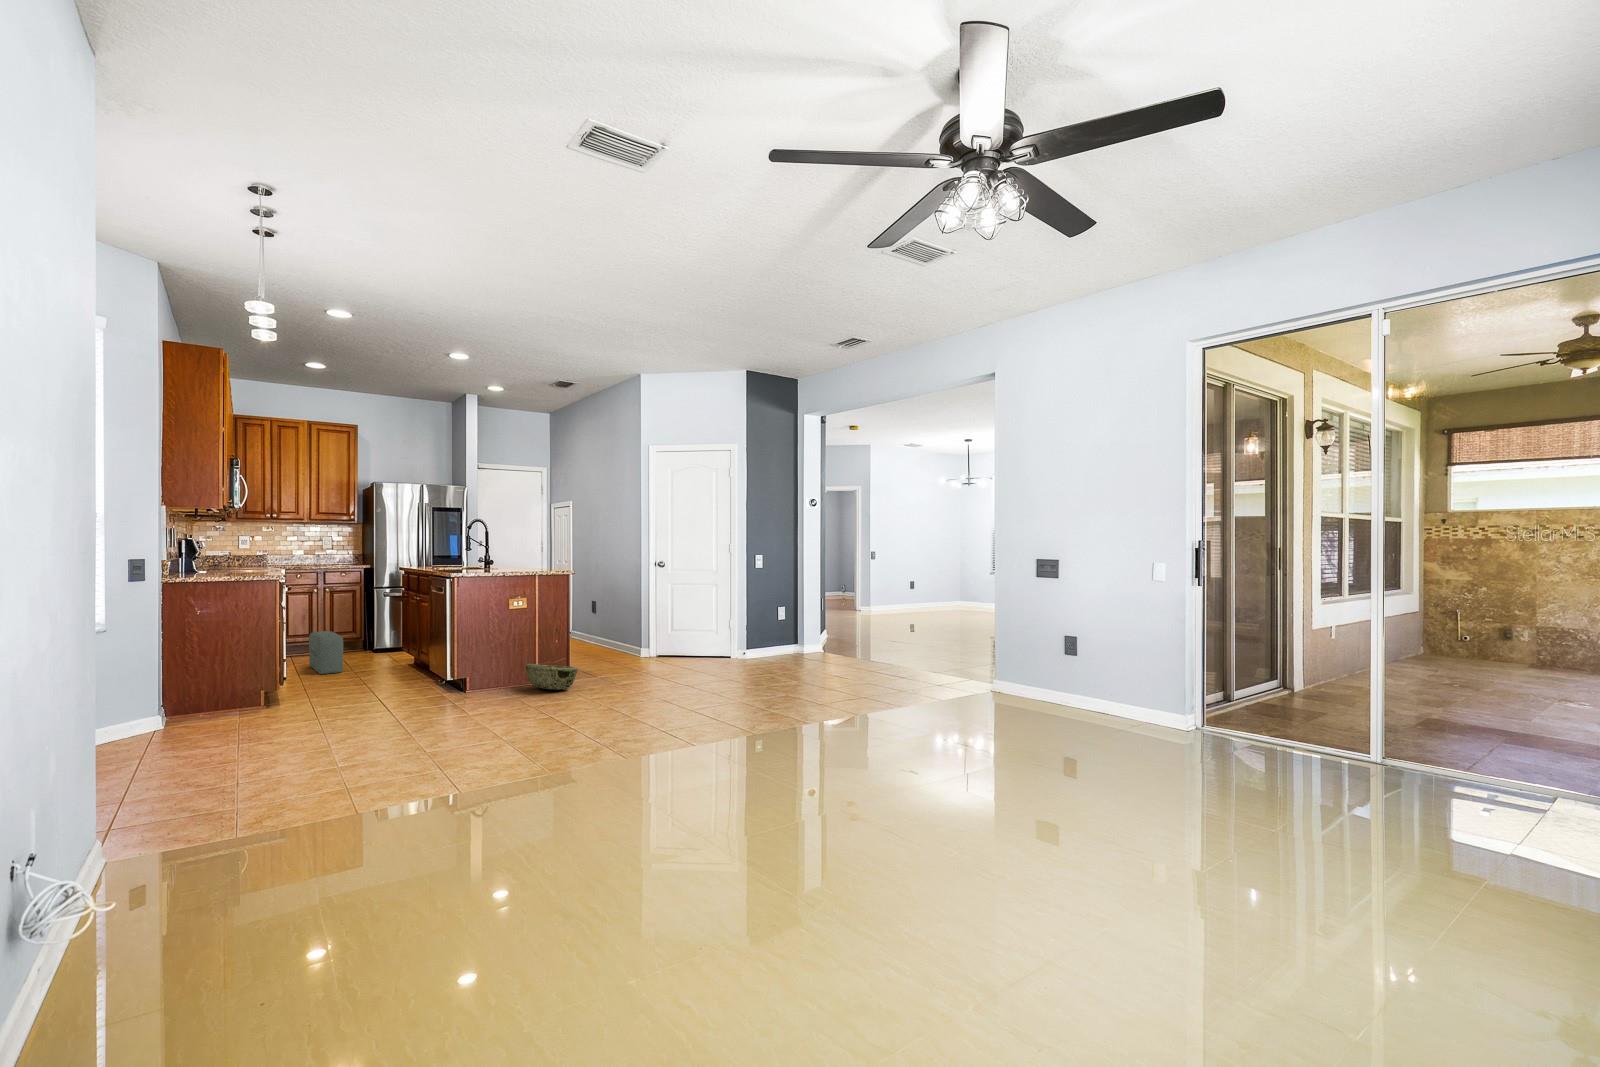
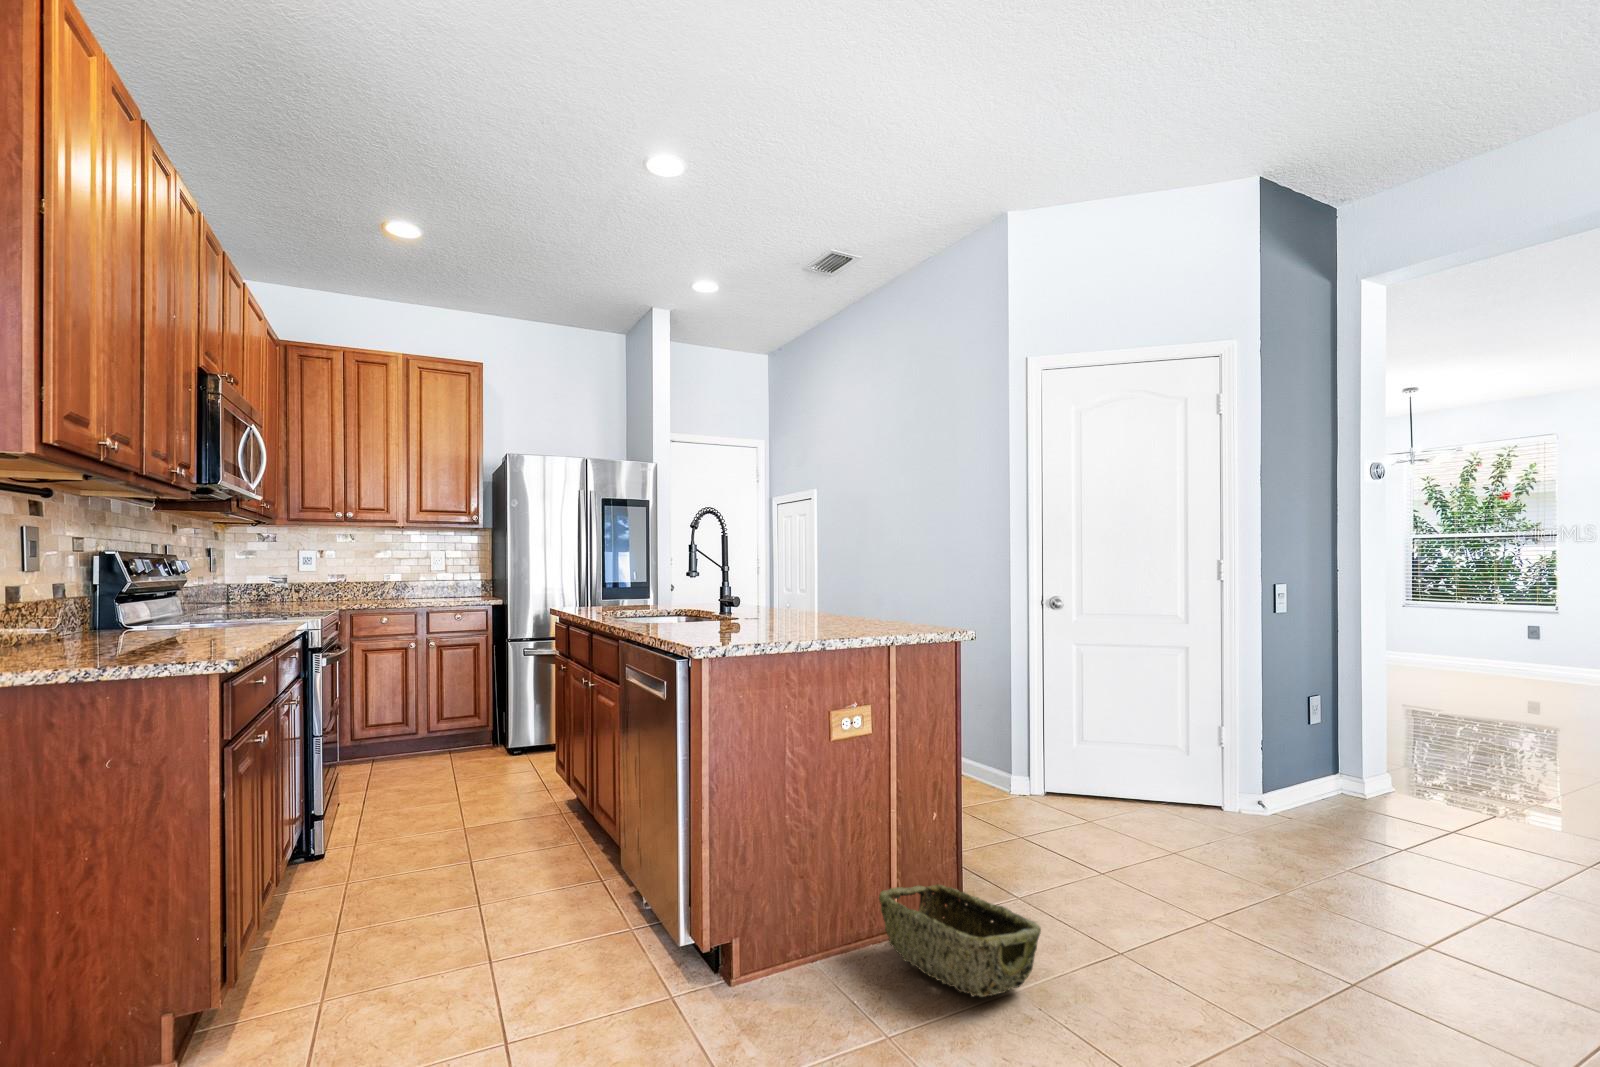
pouf: present [309,631,343,674] -> none [388,733,442,841]

